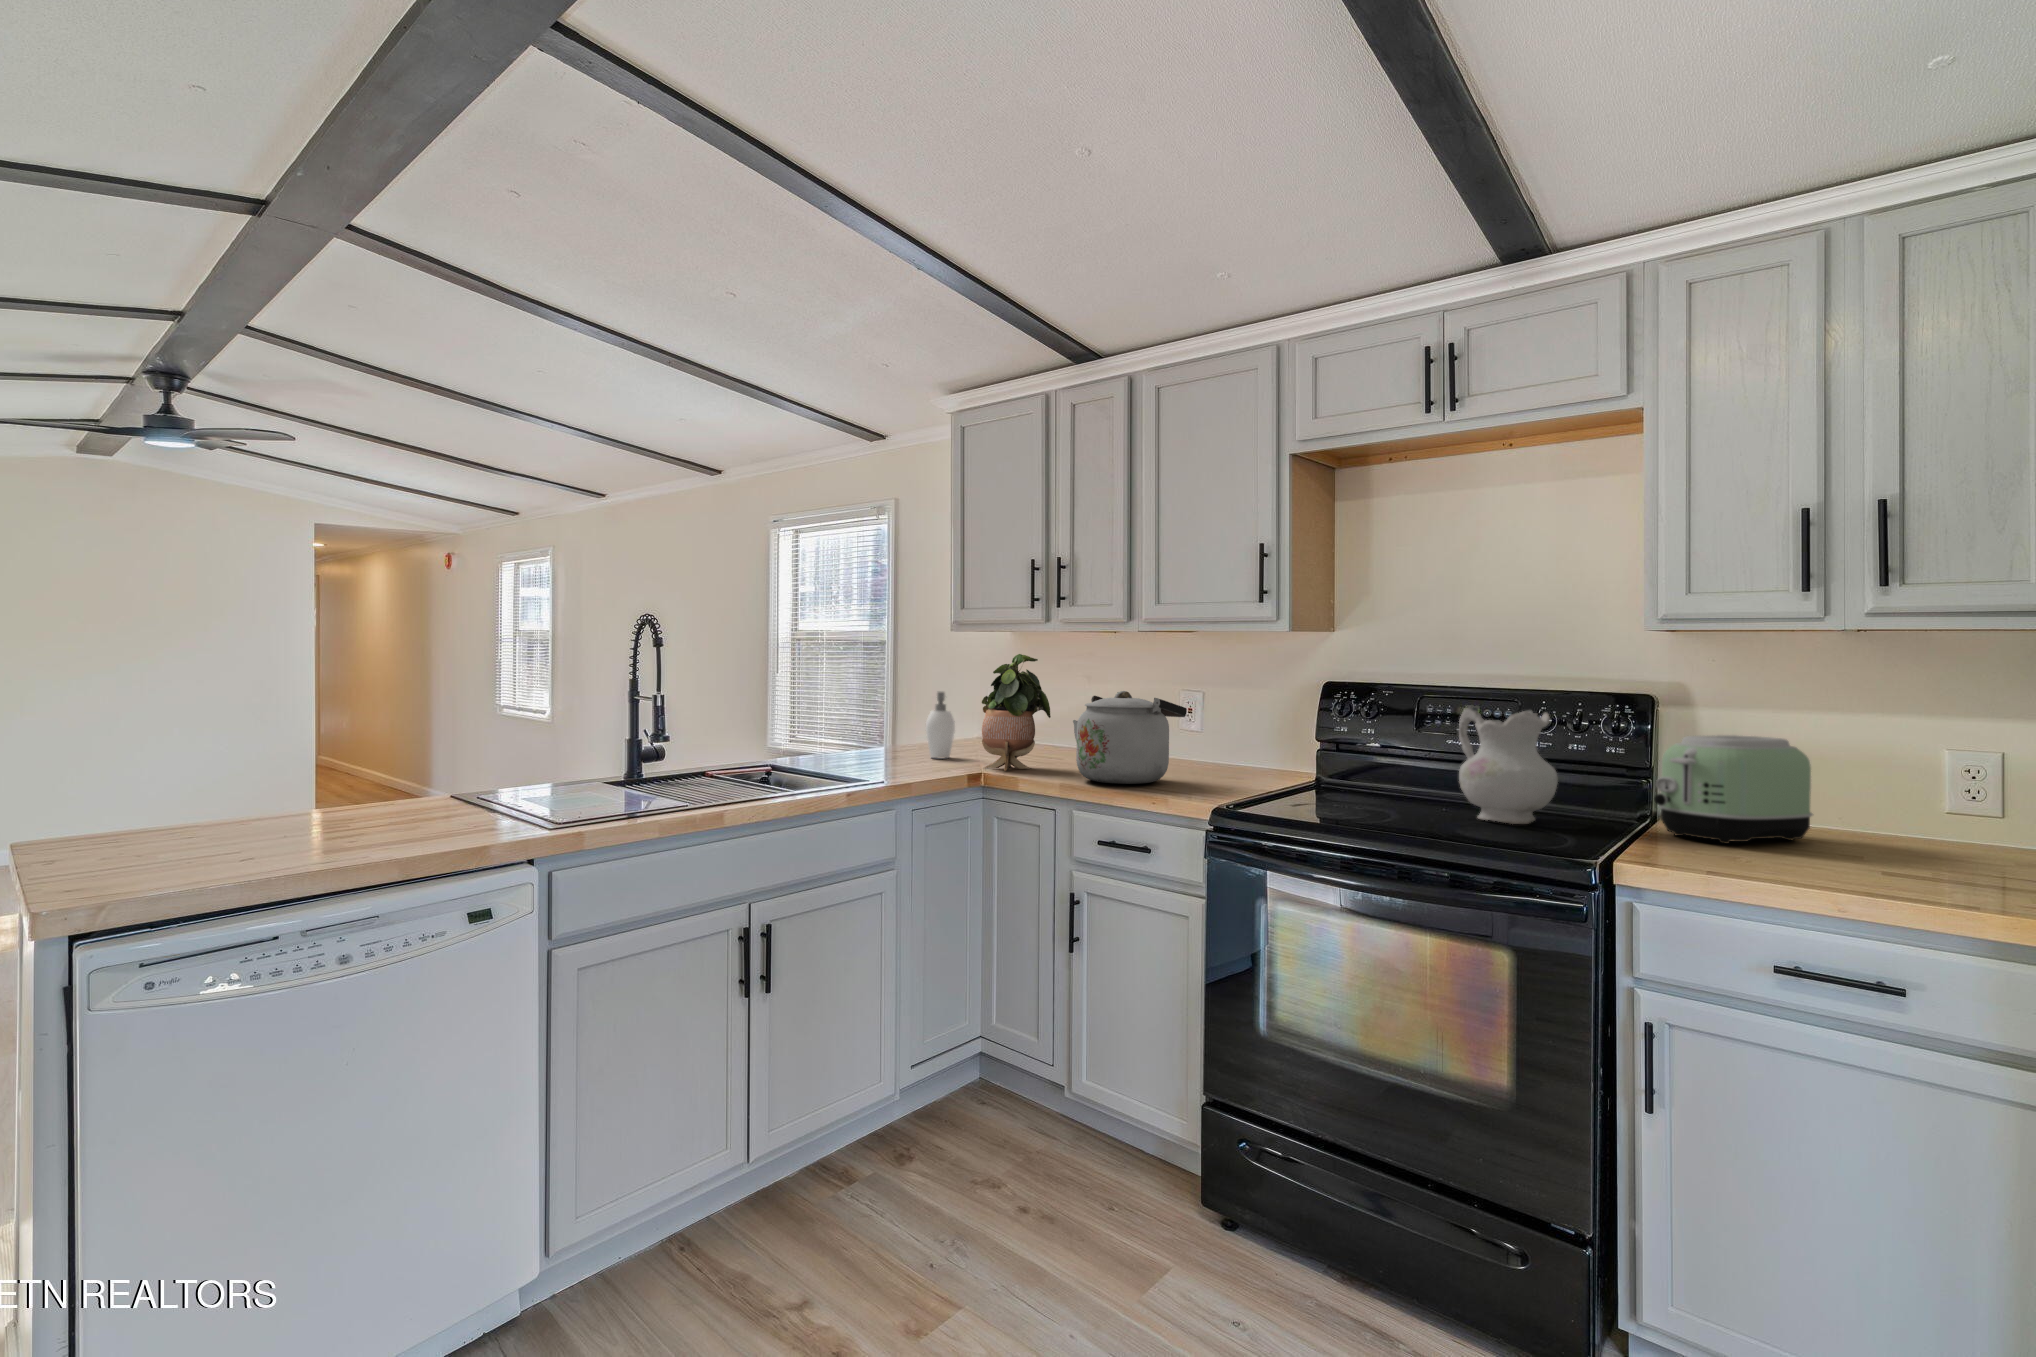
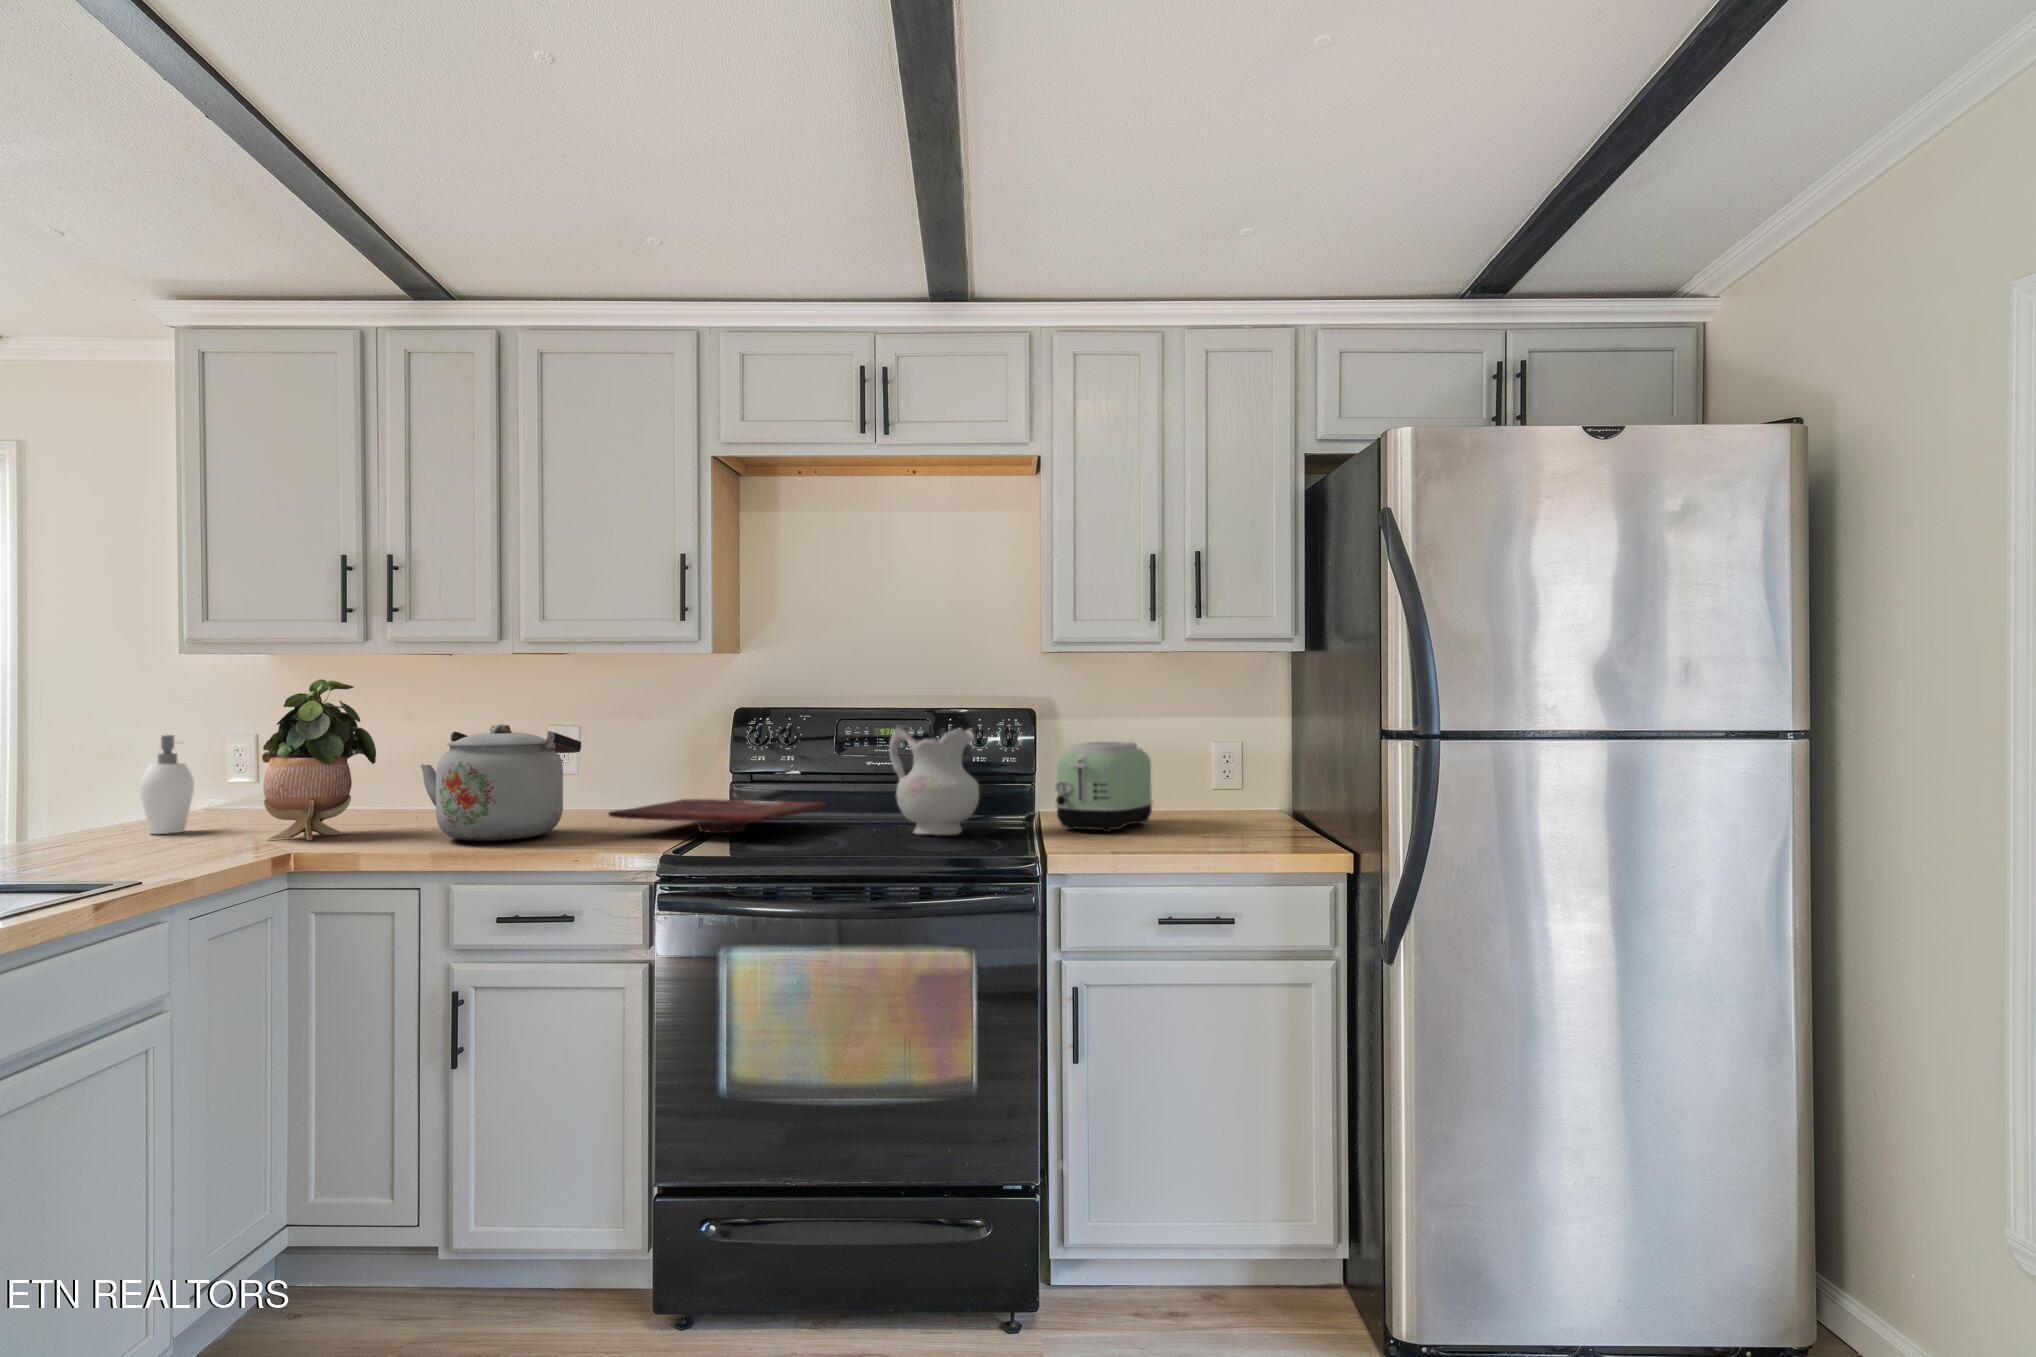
cutting board: none [1198,765,1396,798] -> present [608,799,826,833]

